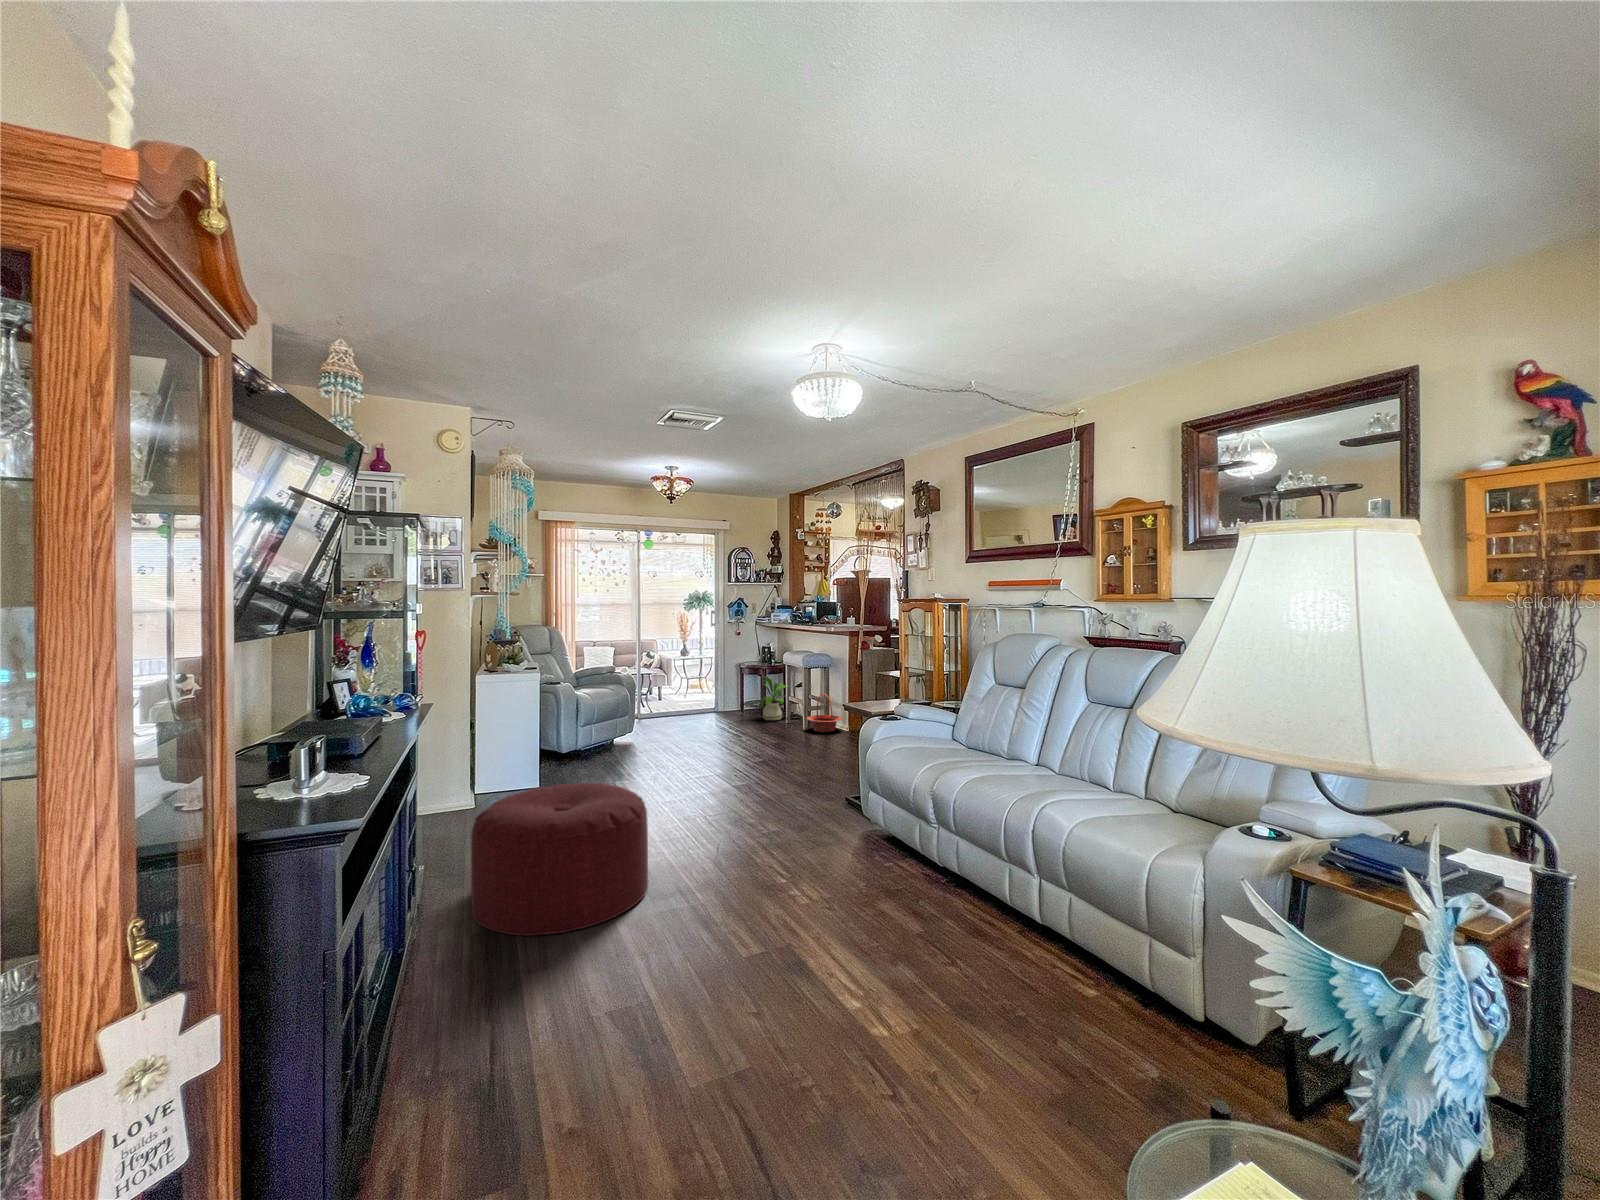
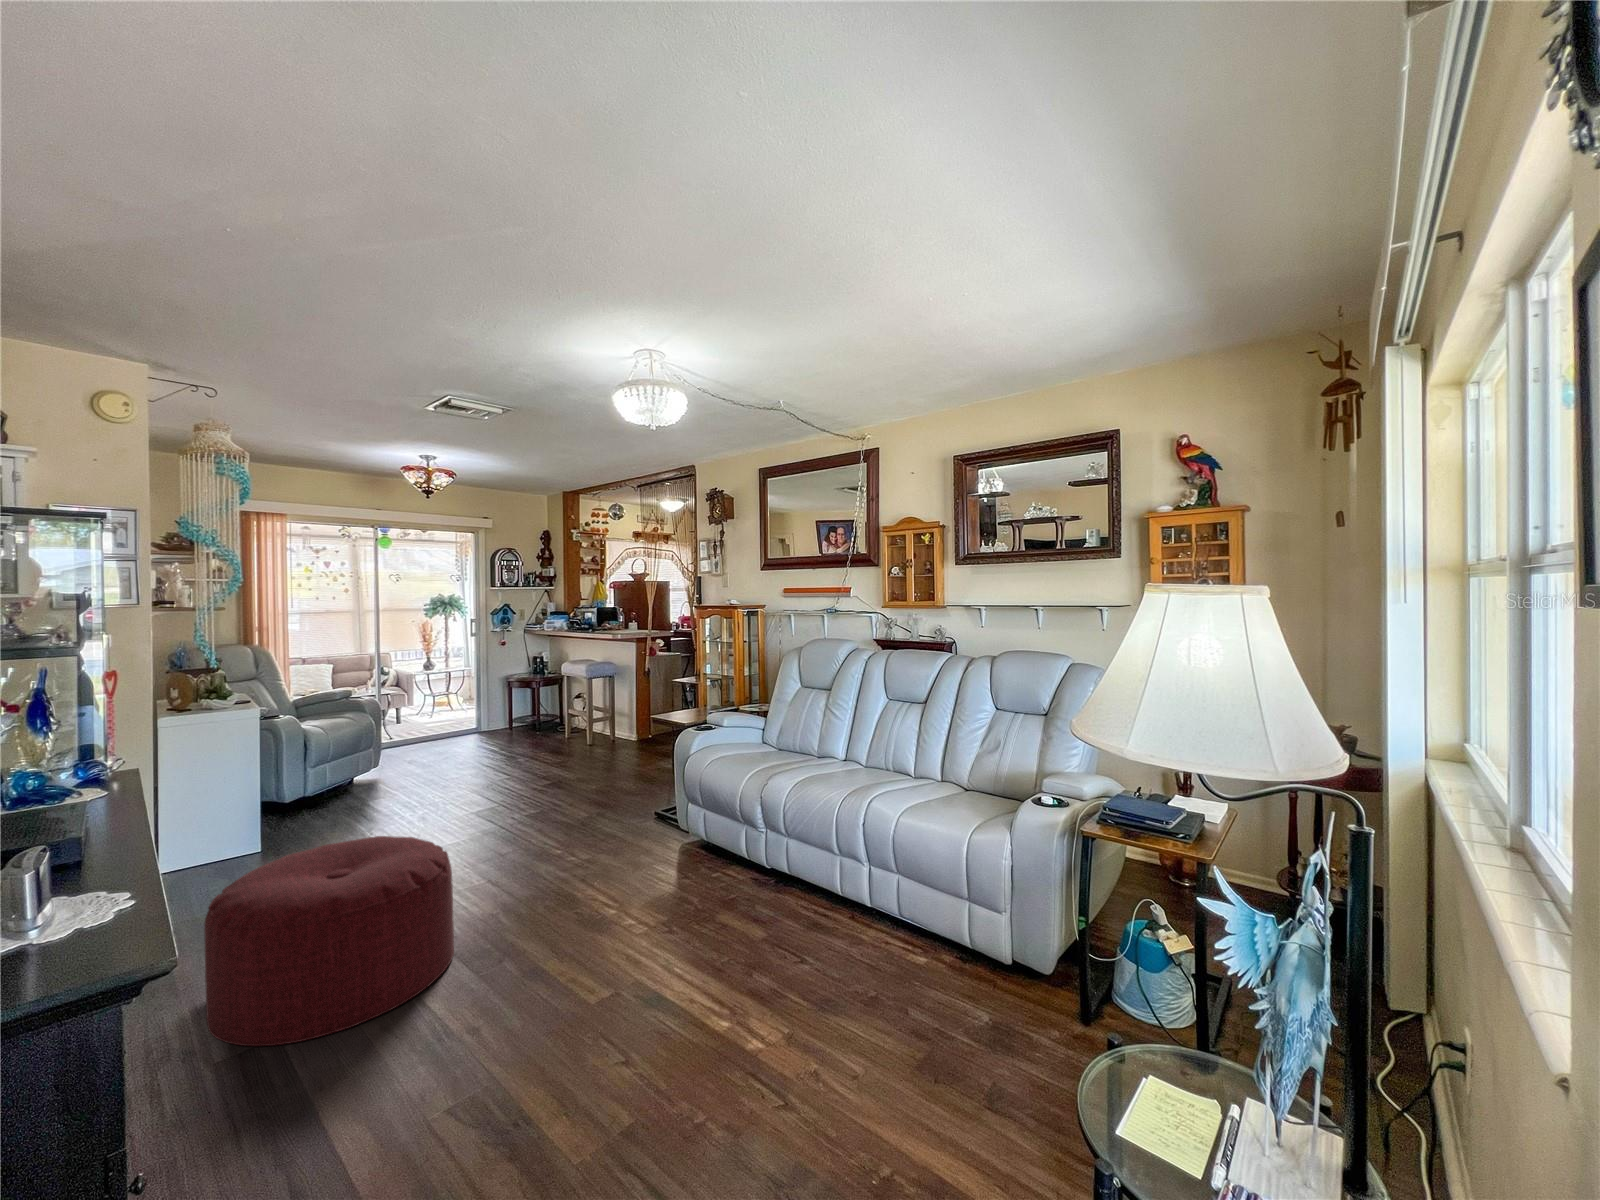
house plant: present [760,677,787,720] -> none [528,689,567,735]
basket: present [806,694,842,732] -> none [589,703,628,743]

